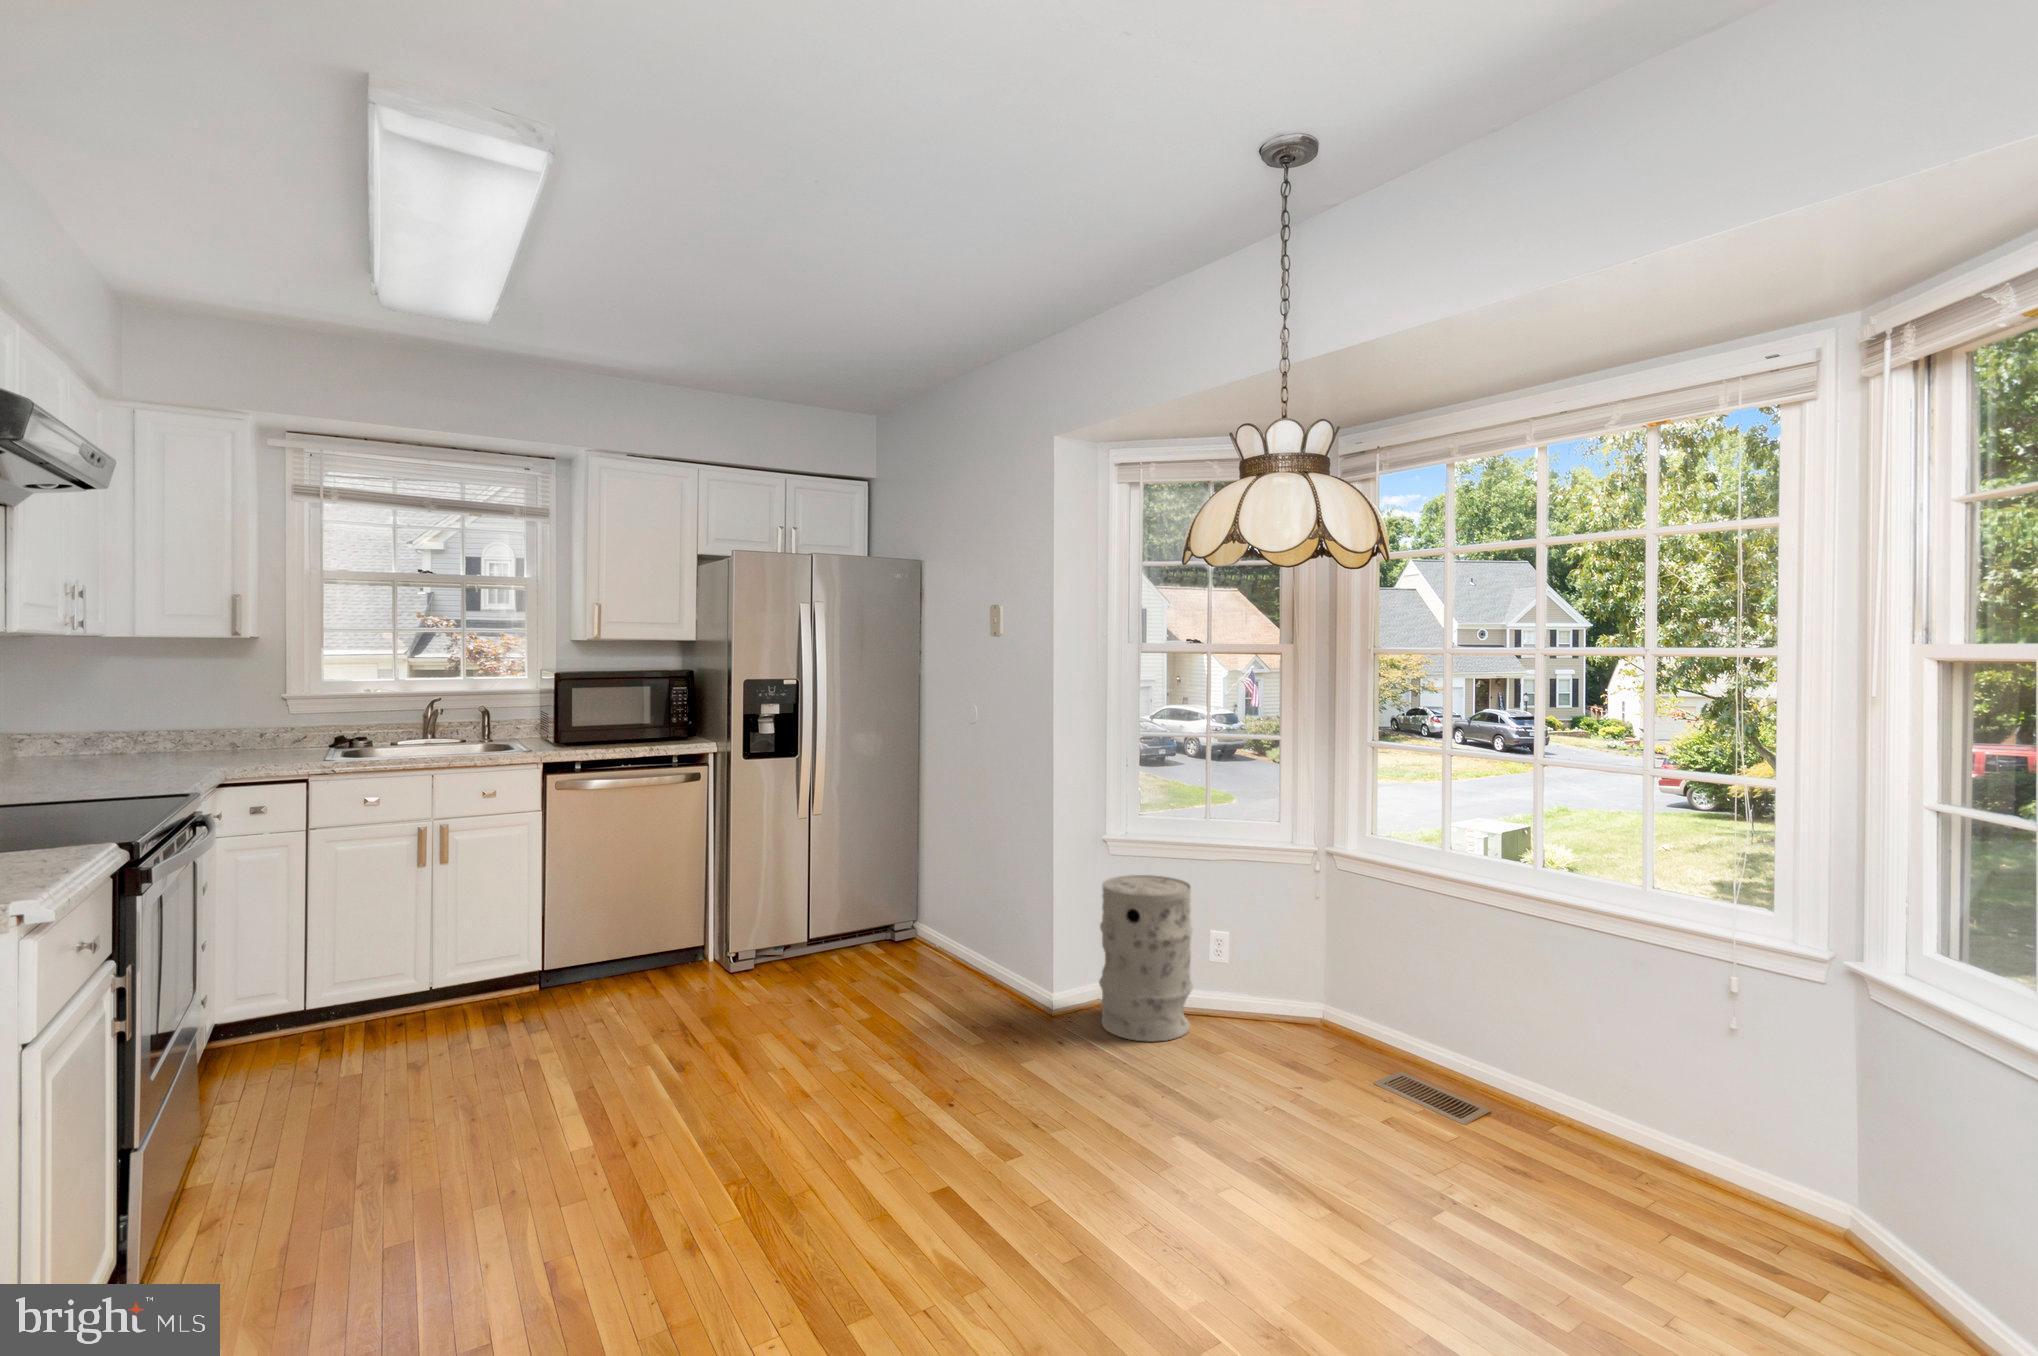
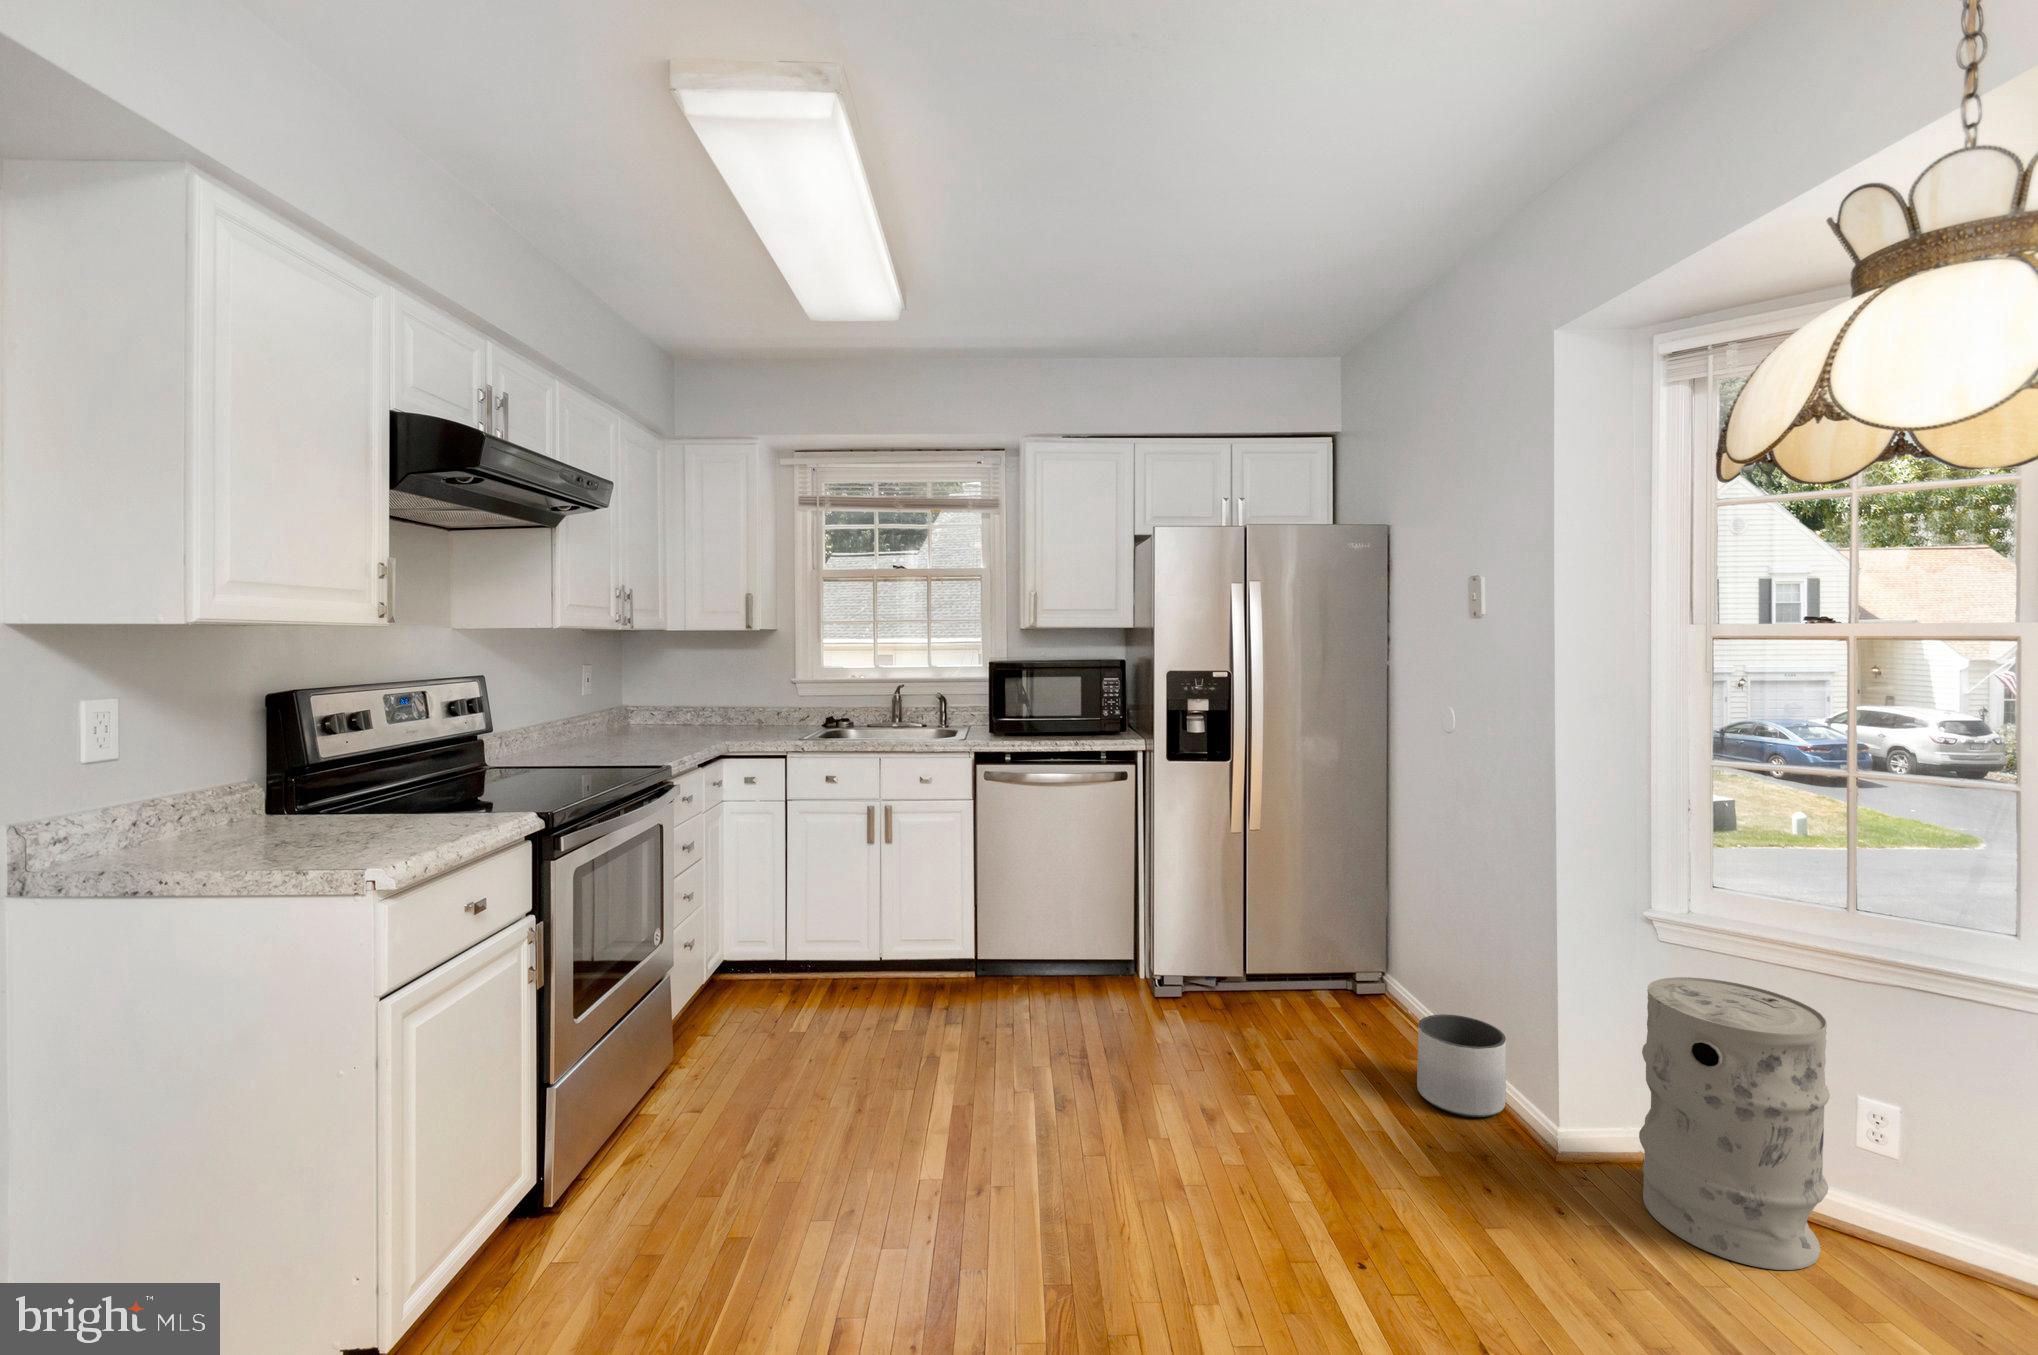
planter: none [958,937,1018,1005] -> present [1417,1014,1506,1117]

